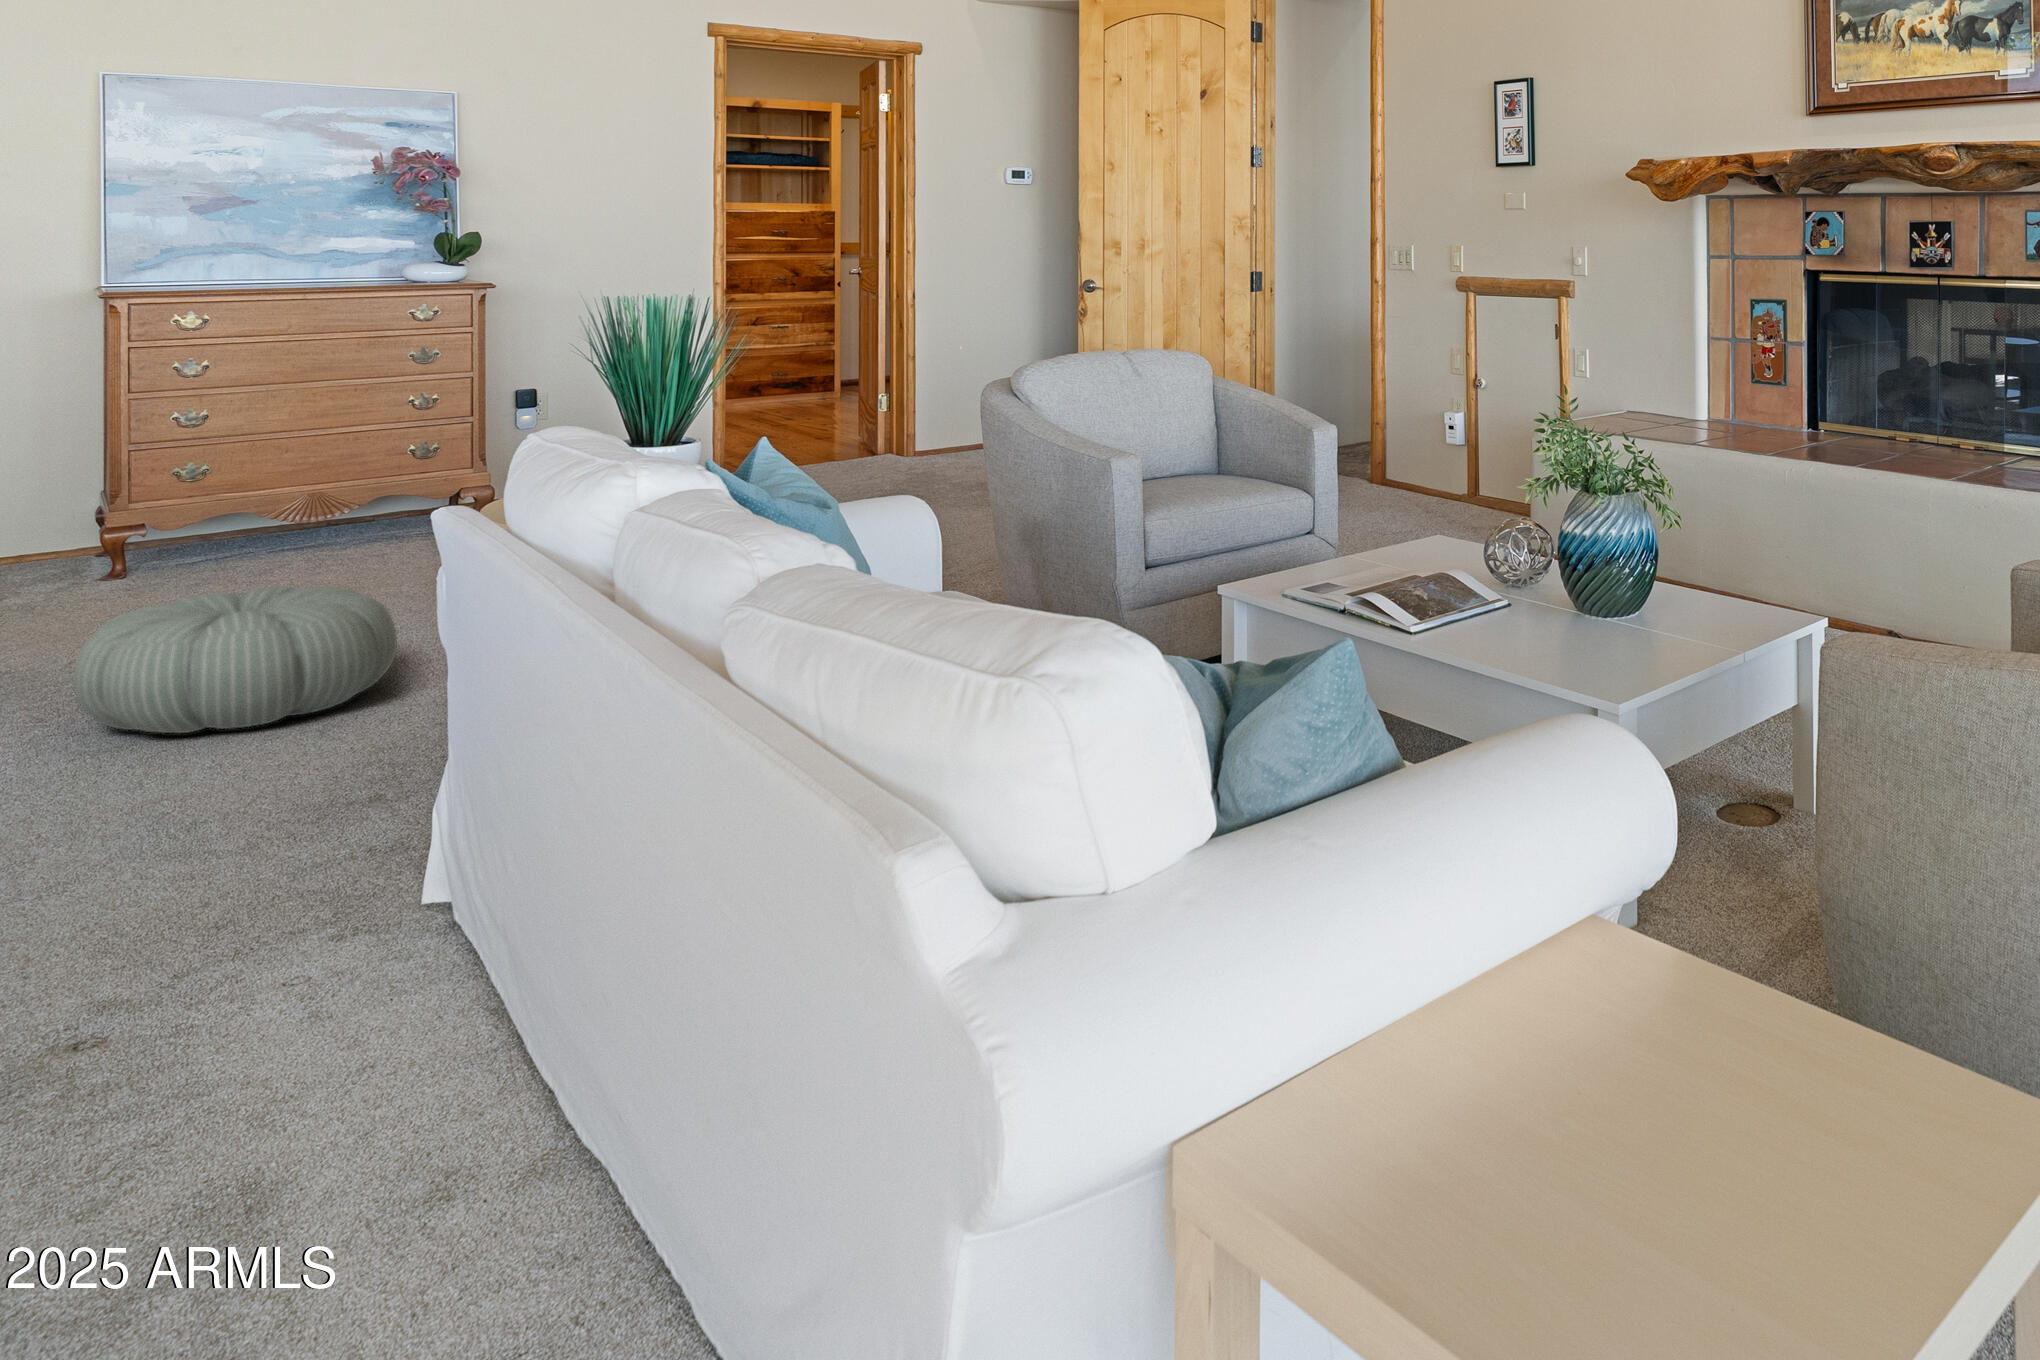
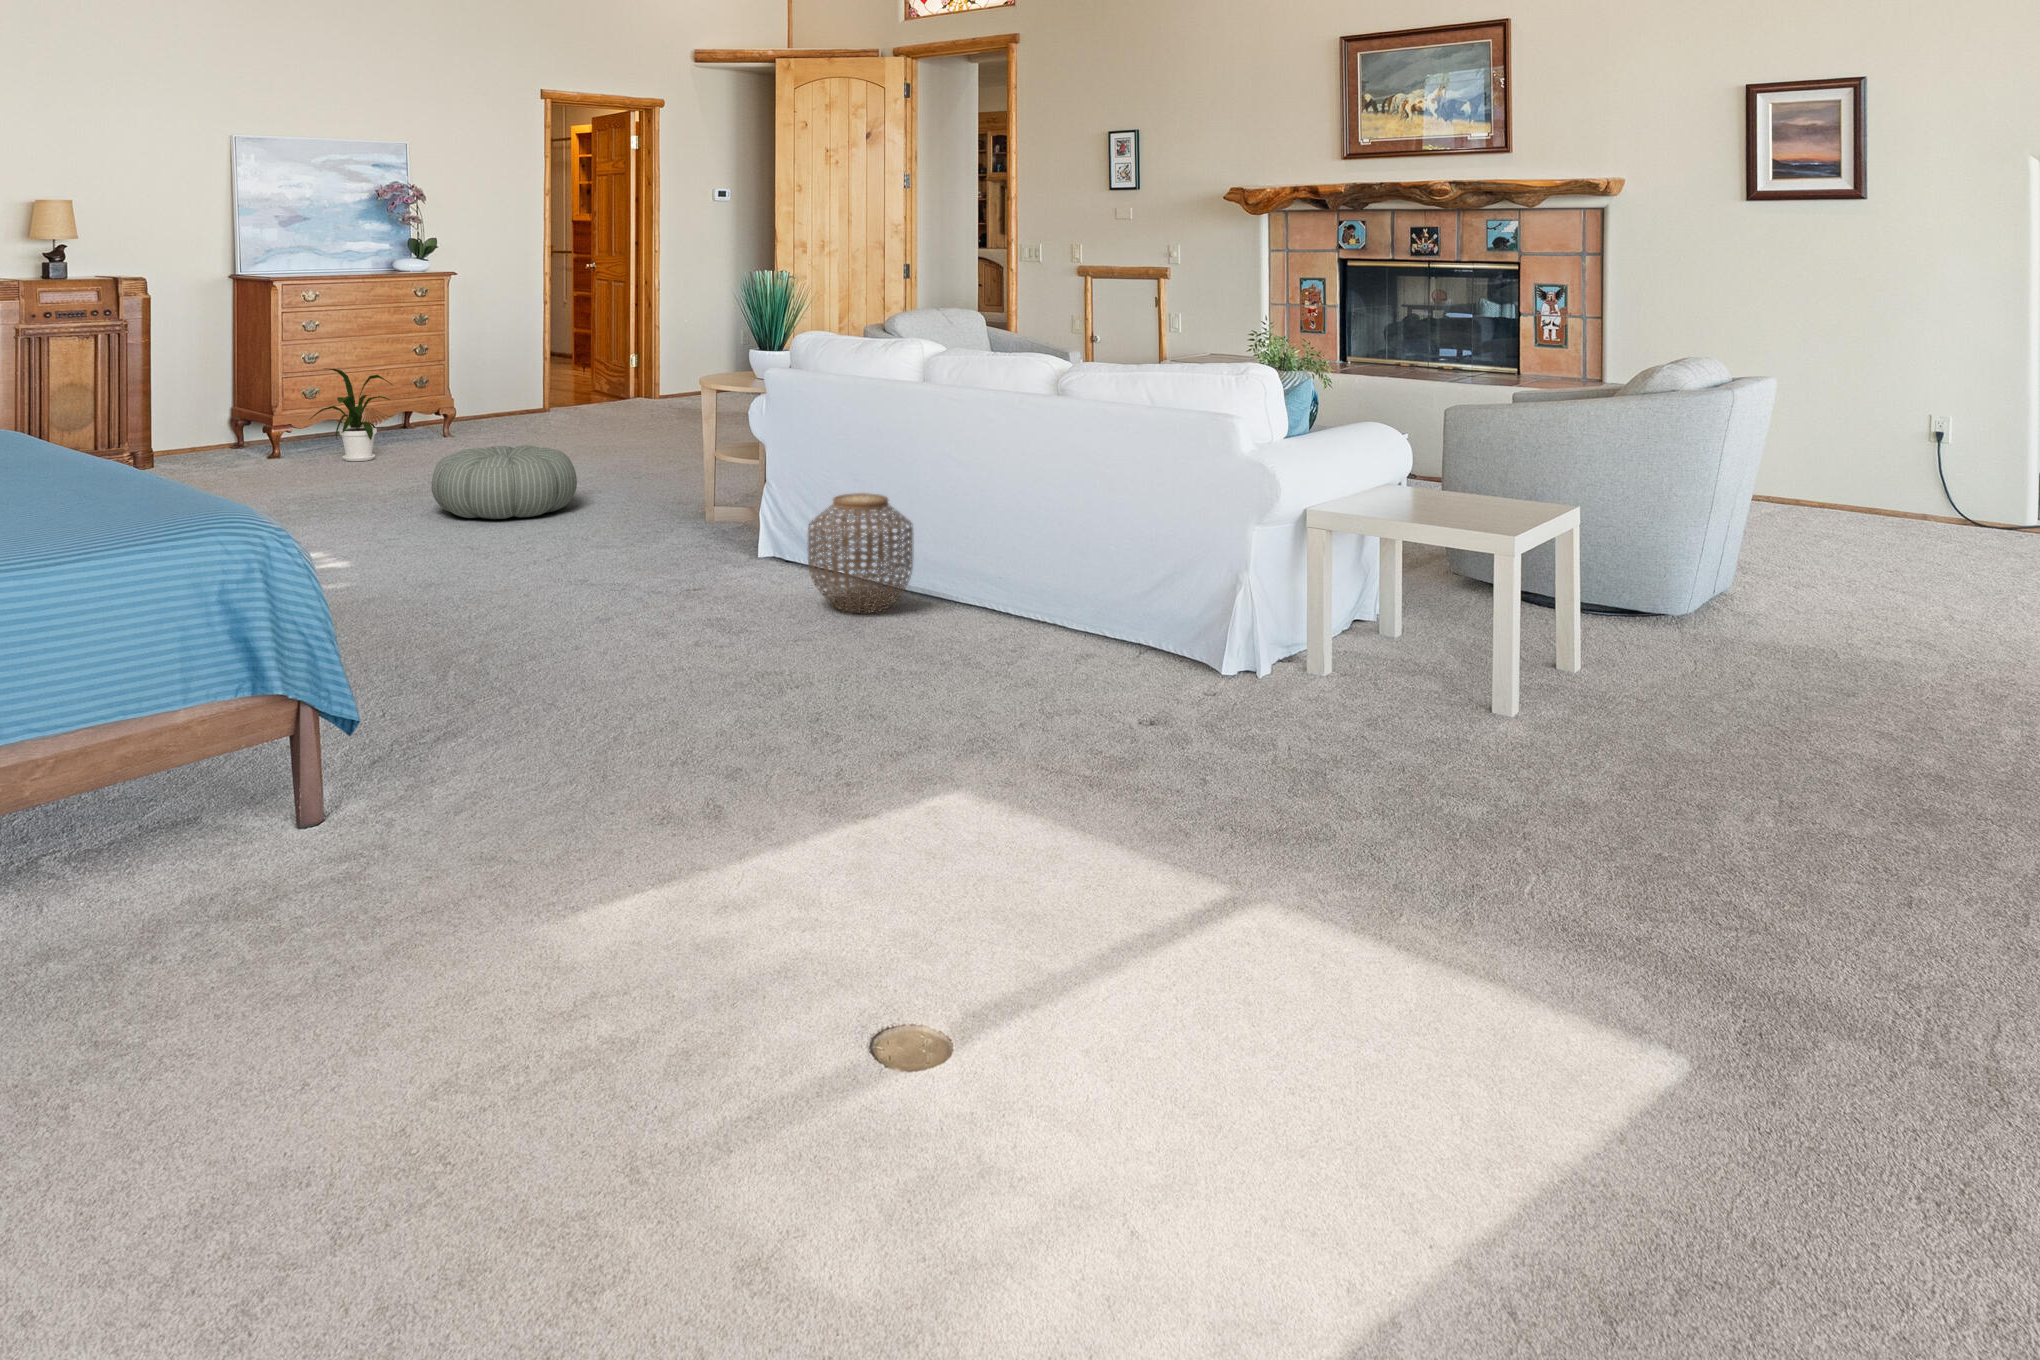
house plant: none [196,433,335,577] -> present [310,368,392,461]
woven basket: none [183,815,504,1133] -> present [808,493,913,613]

